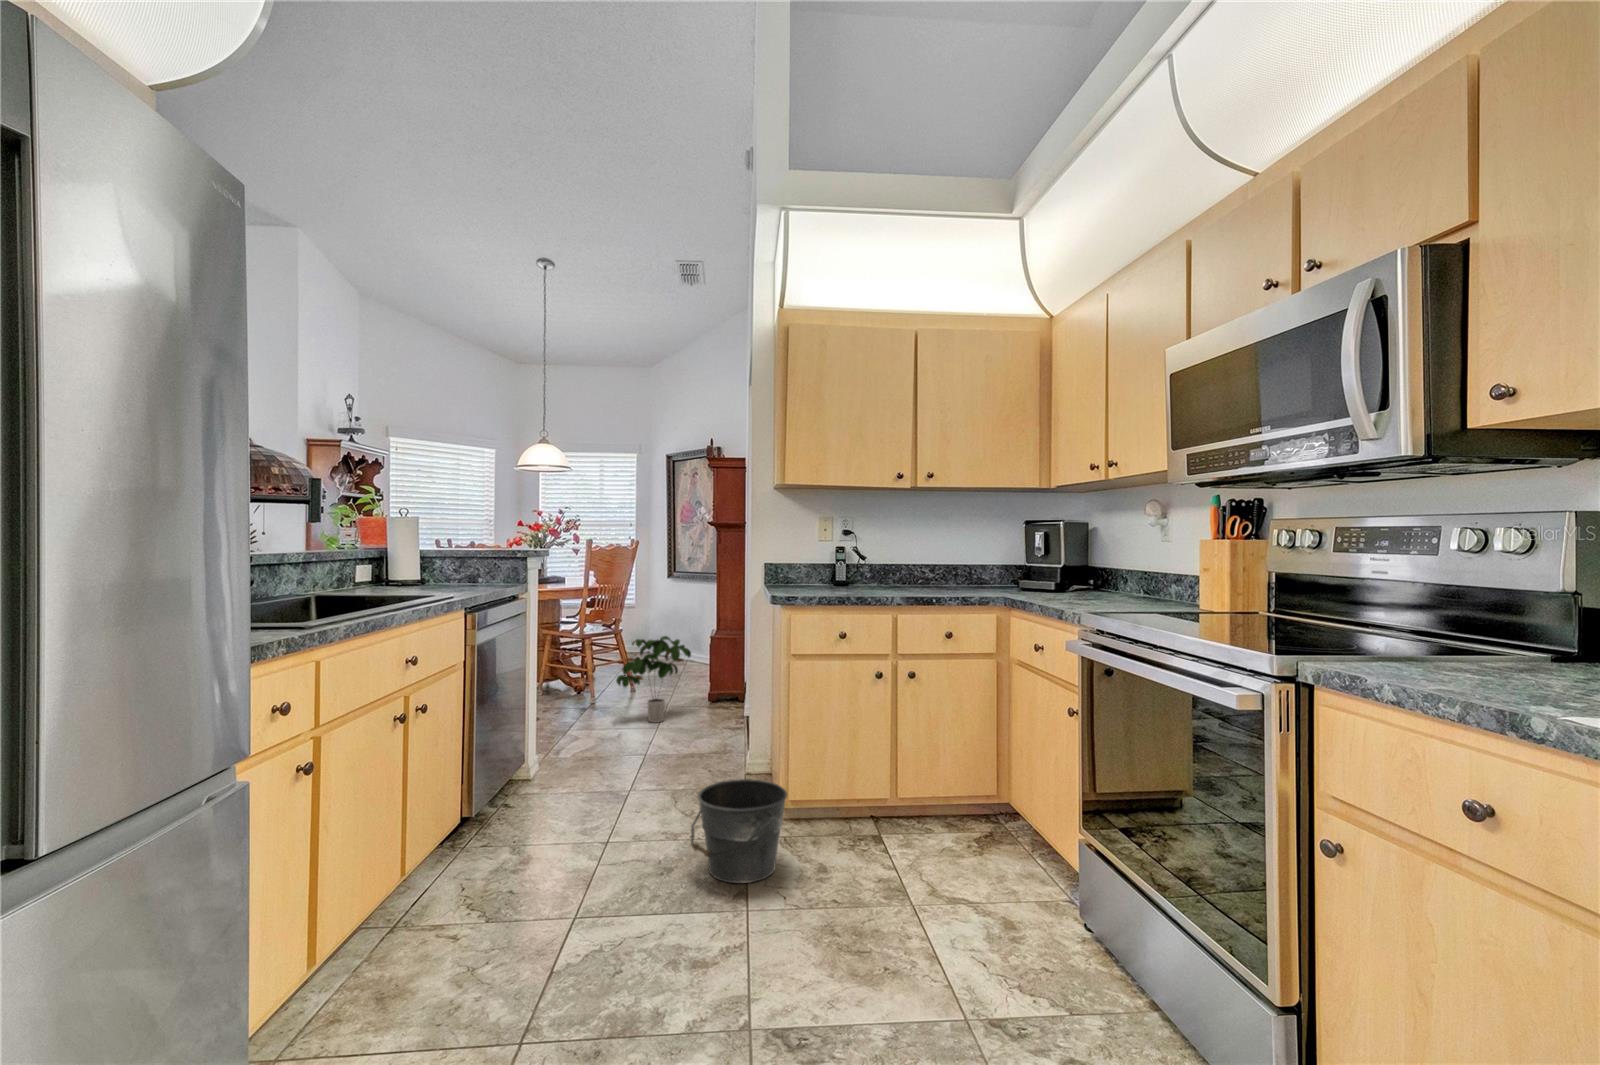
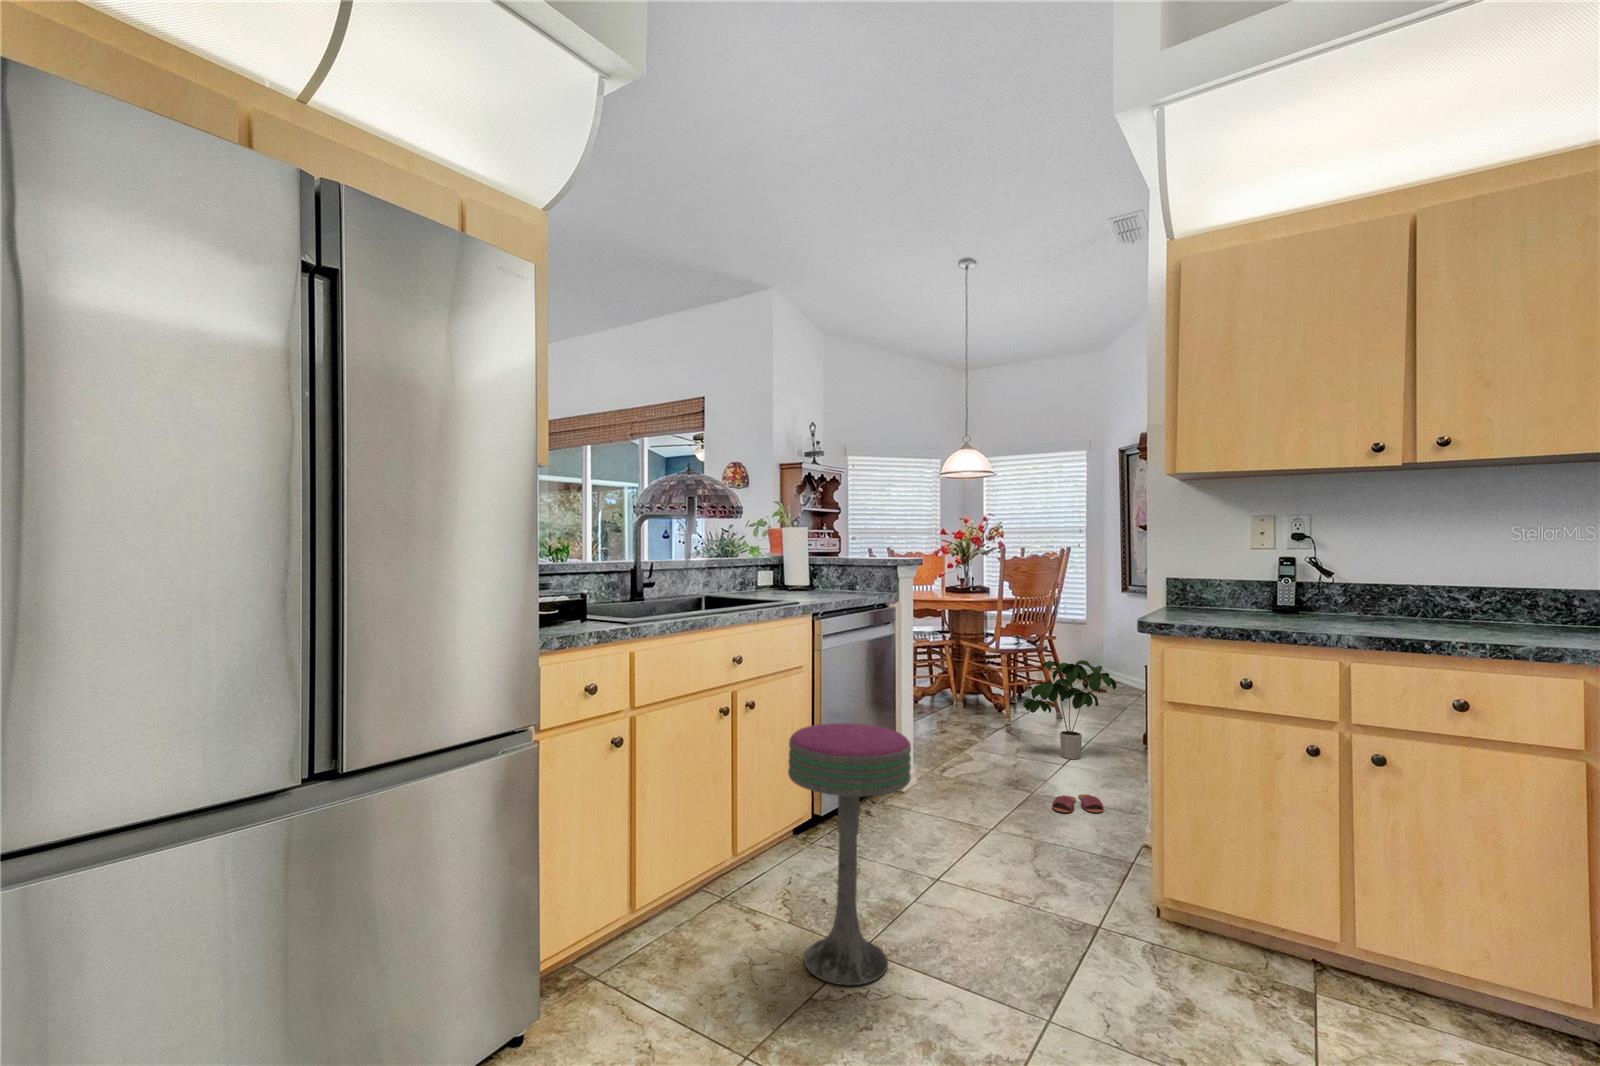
bar stool: none [506,707,627,952] -> present [788,723,911,985]
slippers: none [664,747,703,765] -> present [1052,794,1104,813]
bucket: present [691,779,787,883] -> none [1005,847,1138,989]

